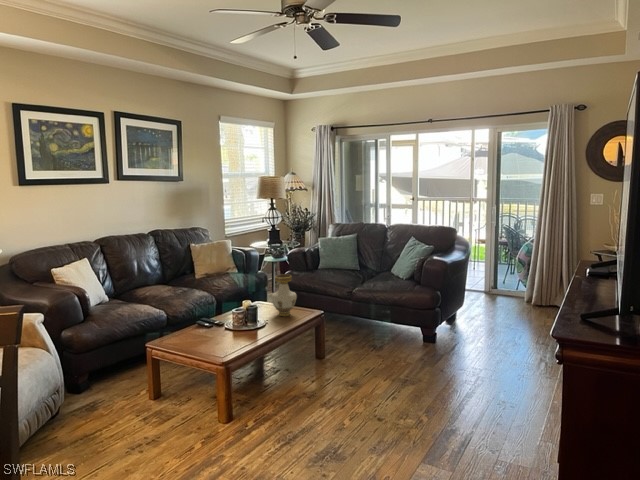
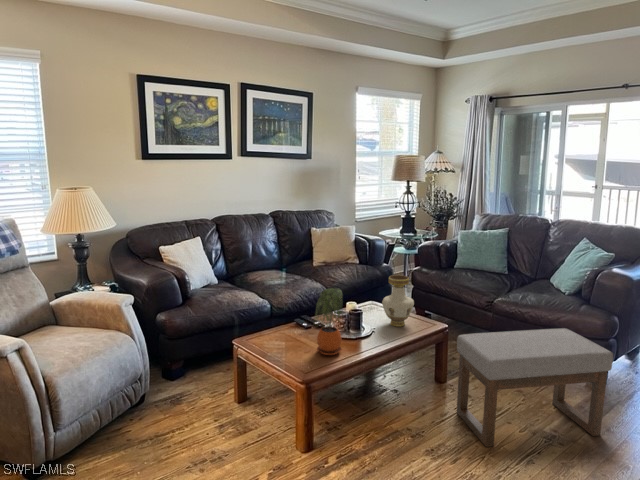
potted plant: none [222,286,247,343] -> present [315,288,343,355]
ottoman: none [334,302,439,394] -> present [457,328,613,447]

